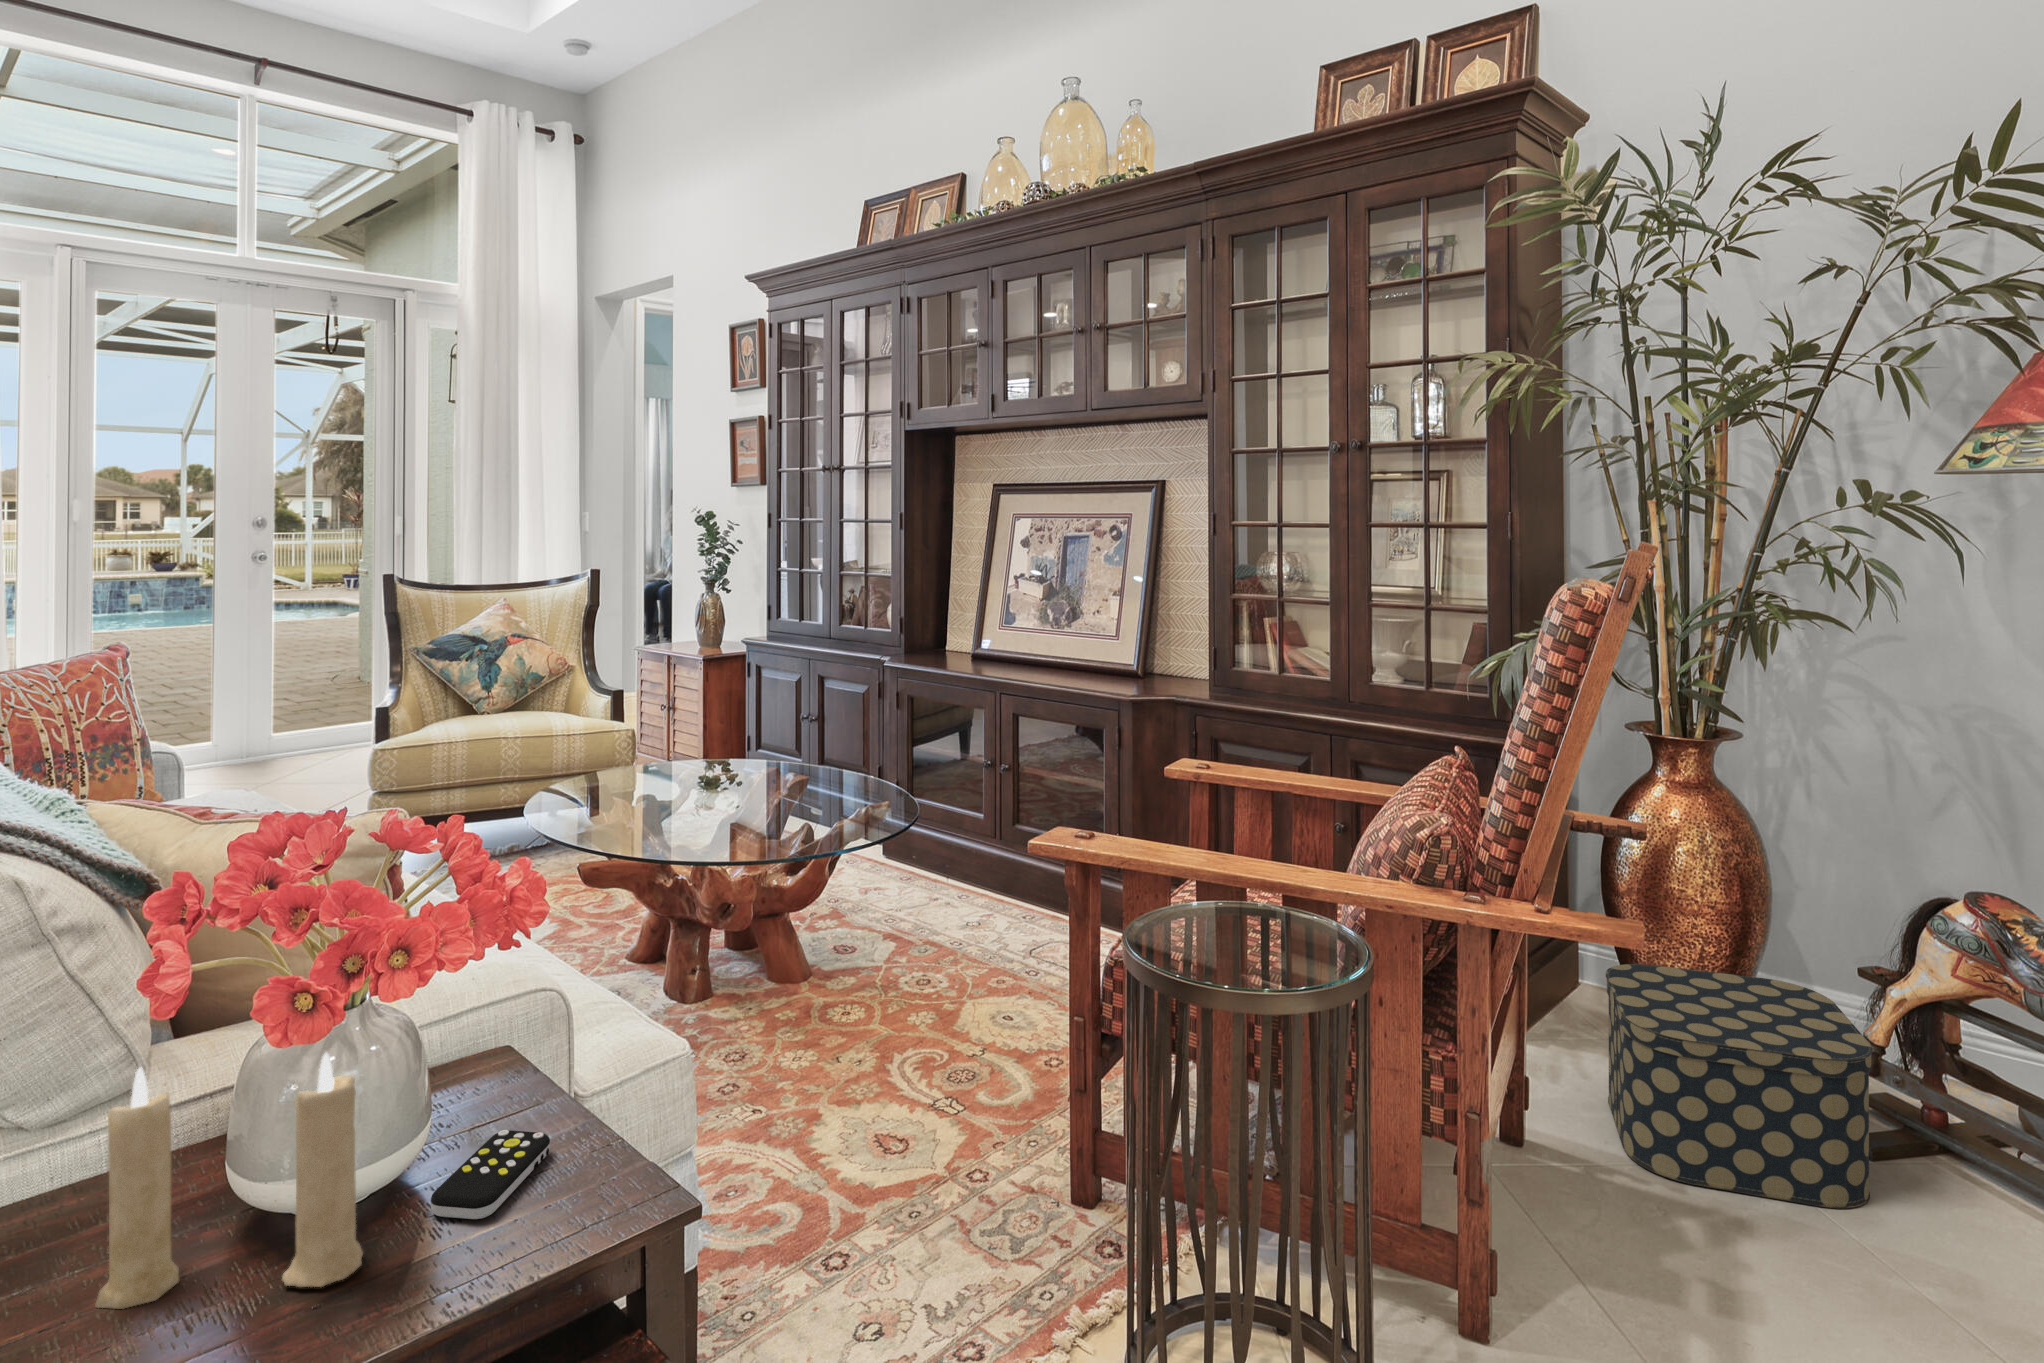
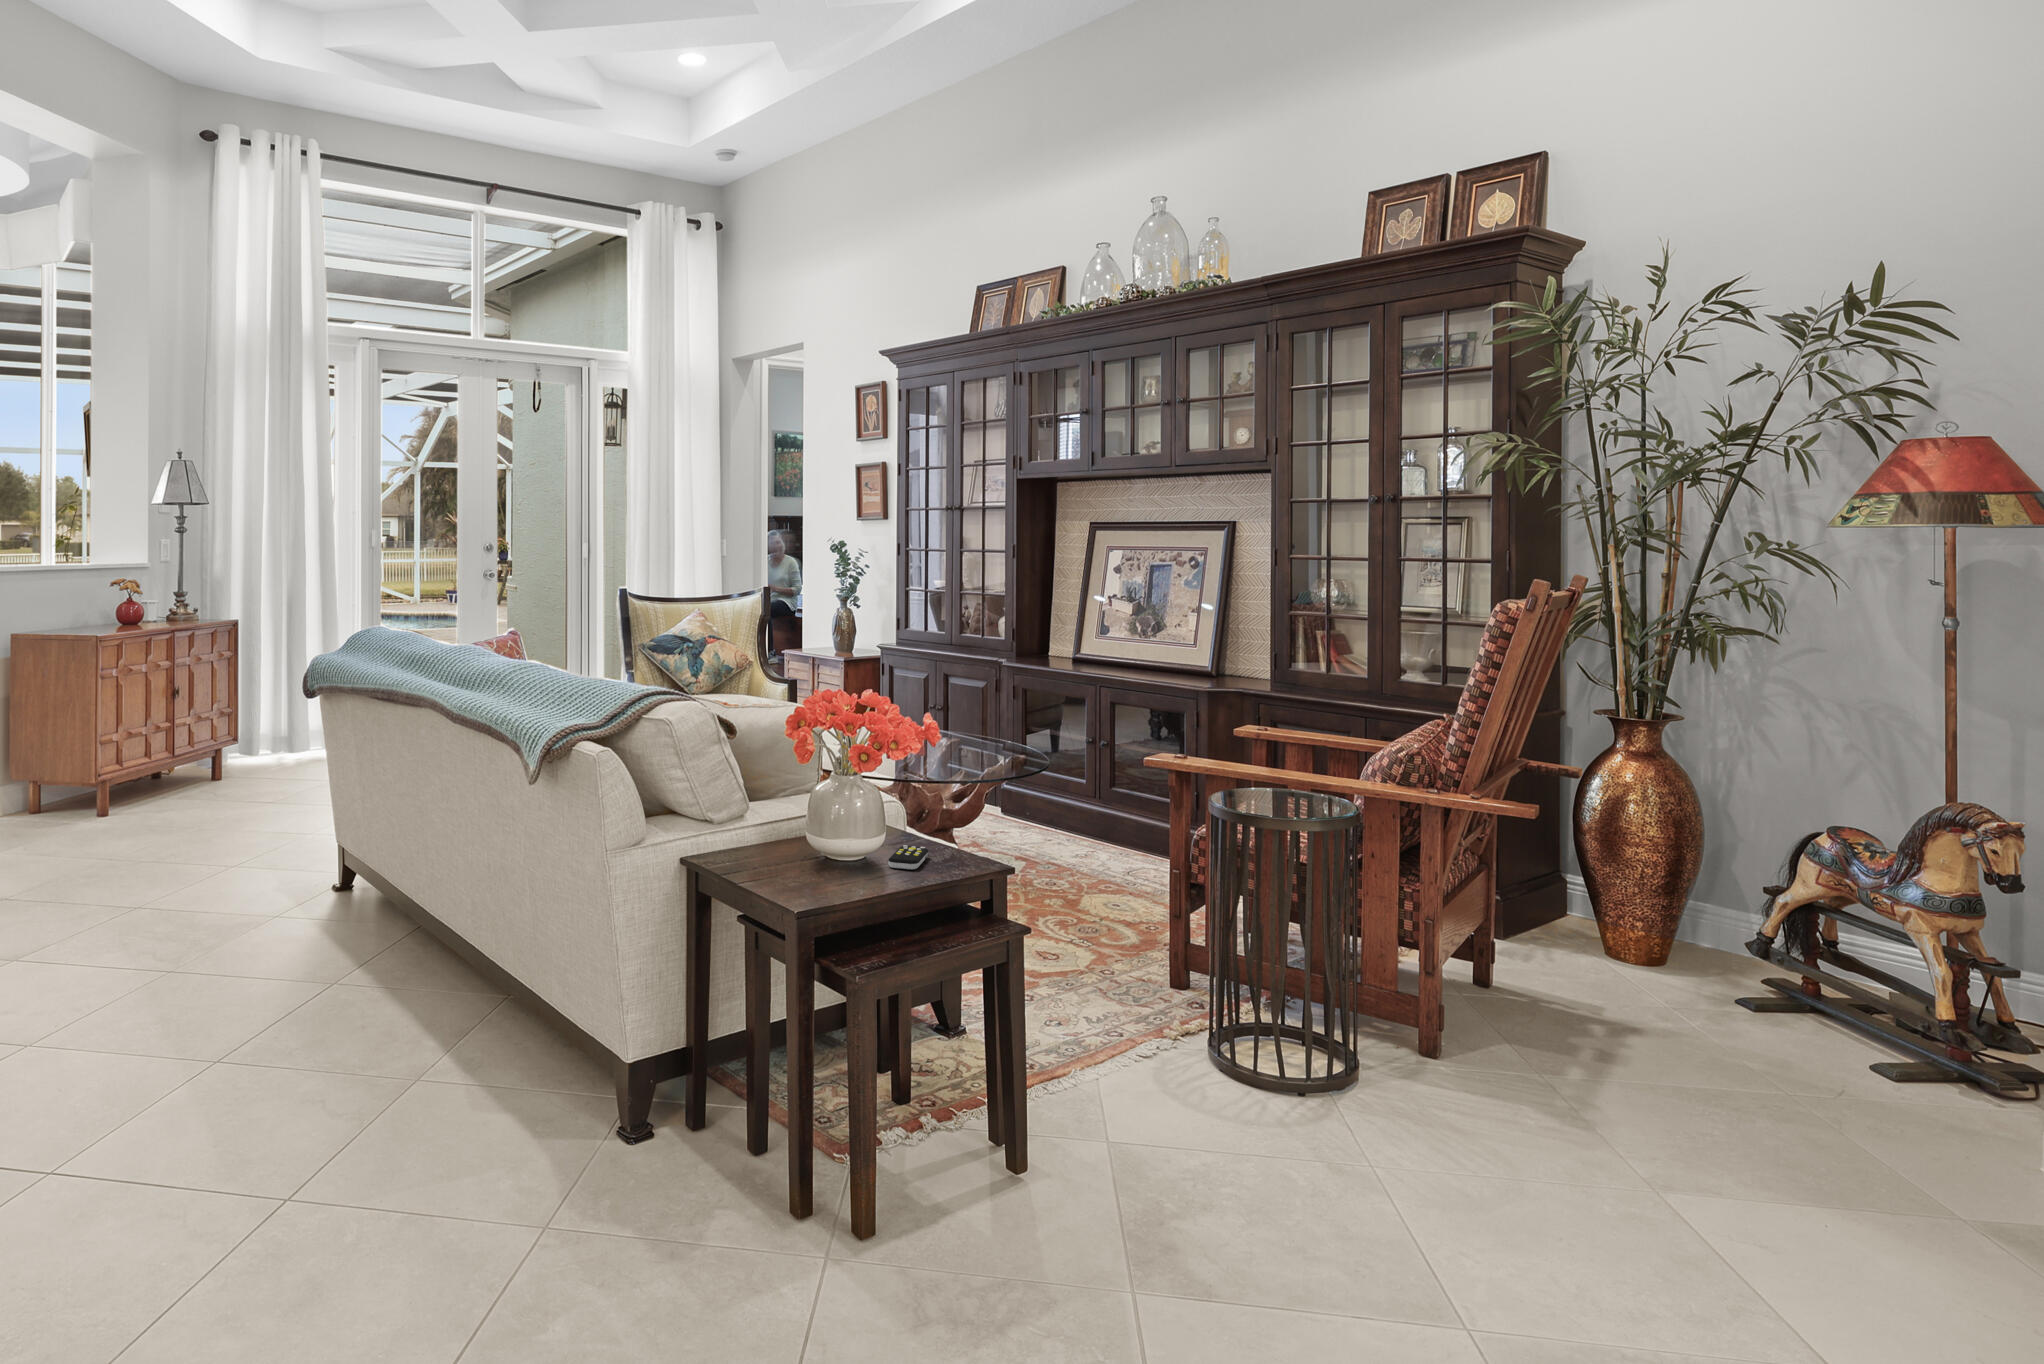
storage box: present [1606,964,1873,1208] -> none [1565,881,1746,1032]
candle: present [95,1053,363,1309] -> none [772,777,874,878]

